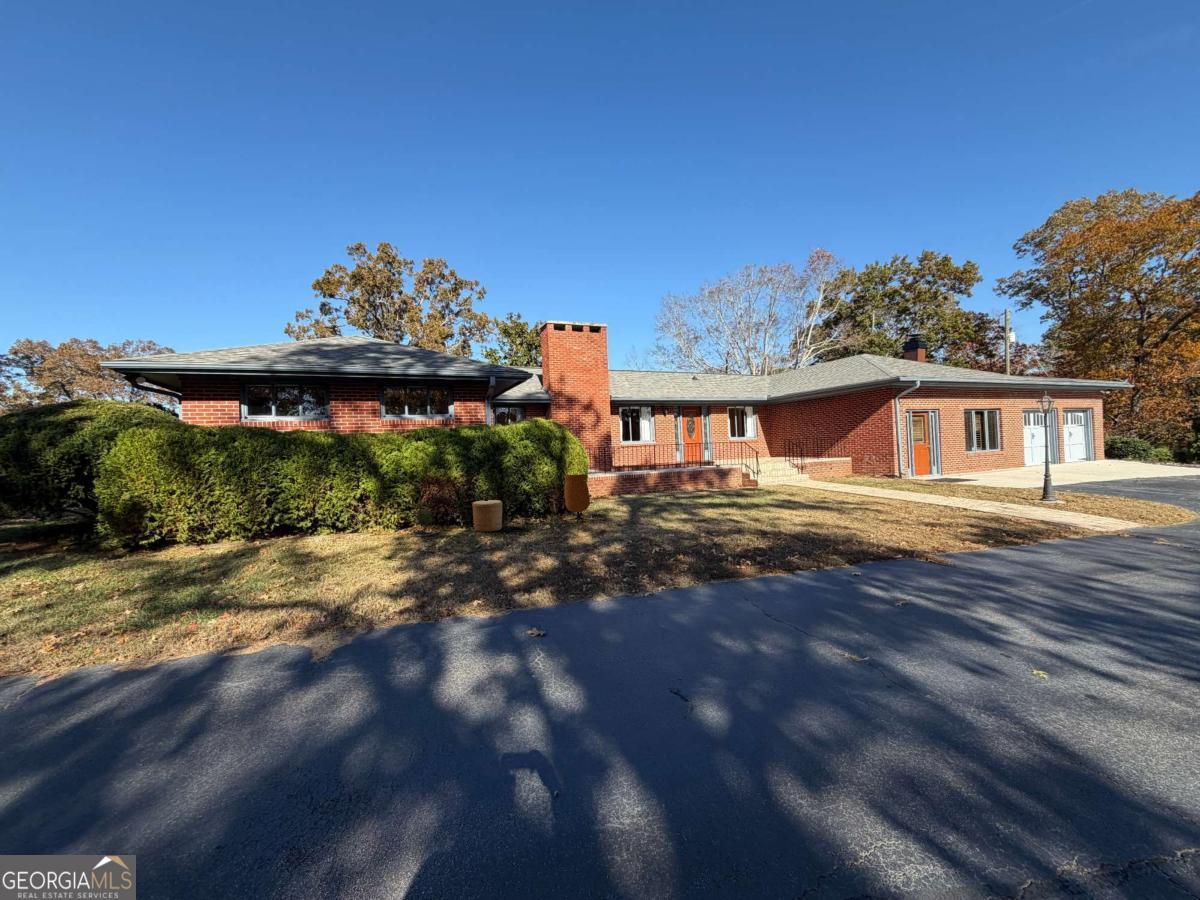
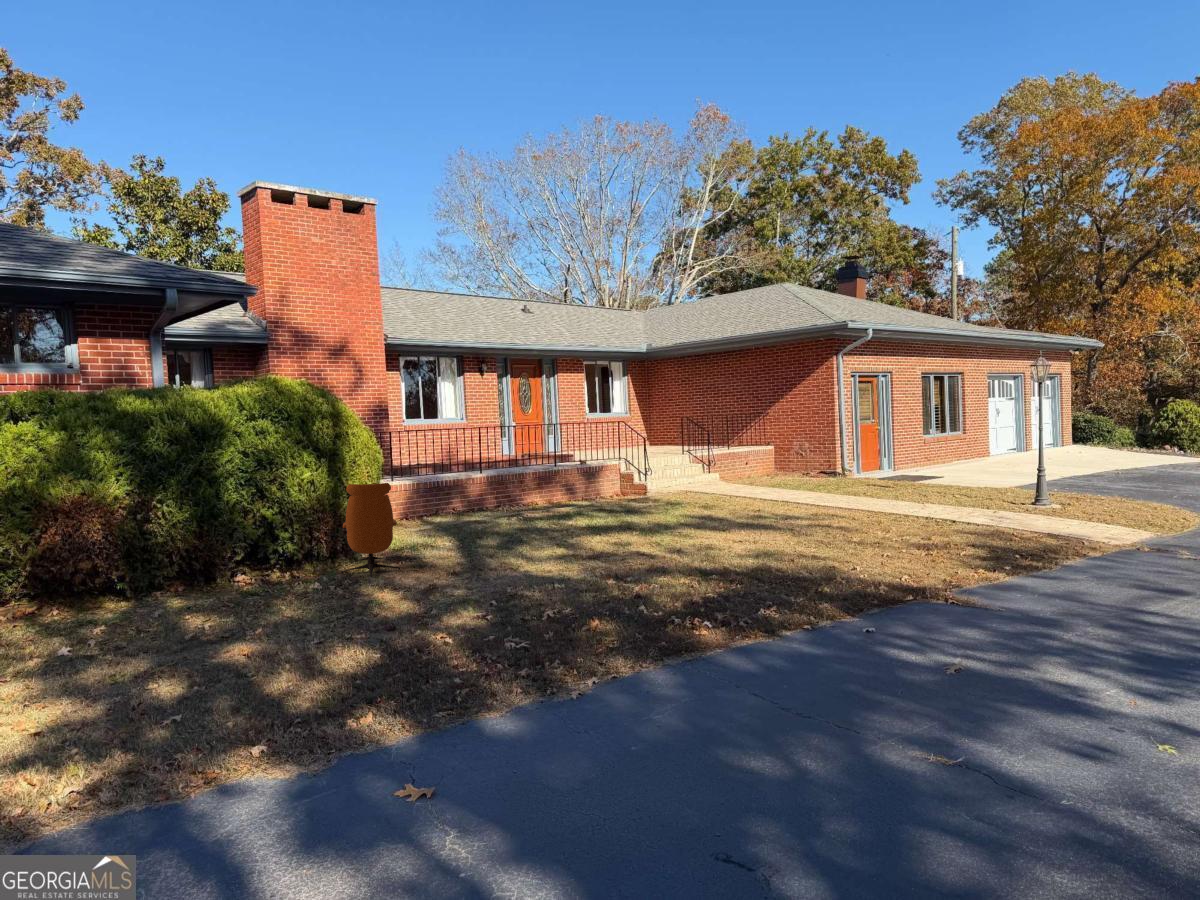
basket: present [472,500,502,532] -> none [156,539,222,604]
potted tree: present [414,503,434,536] -> none [18,543,72,623]

